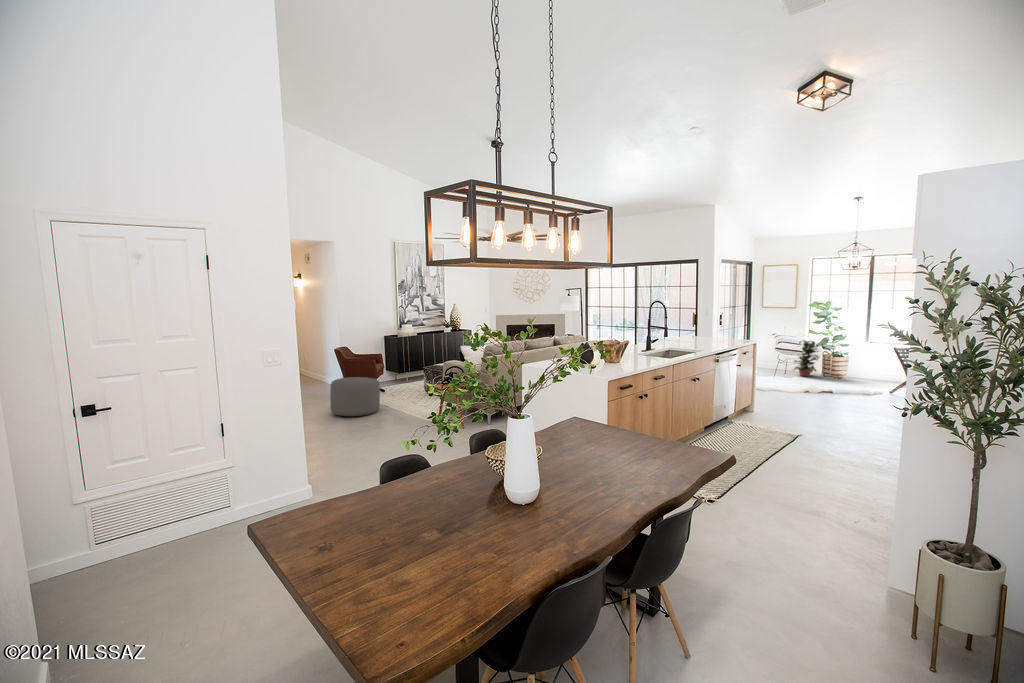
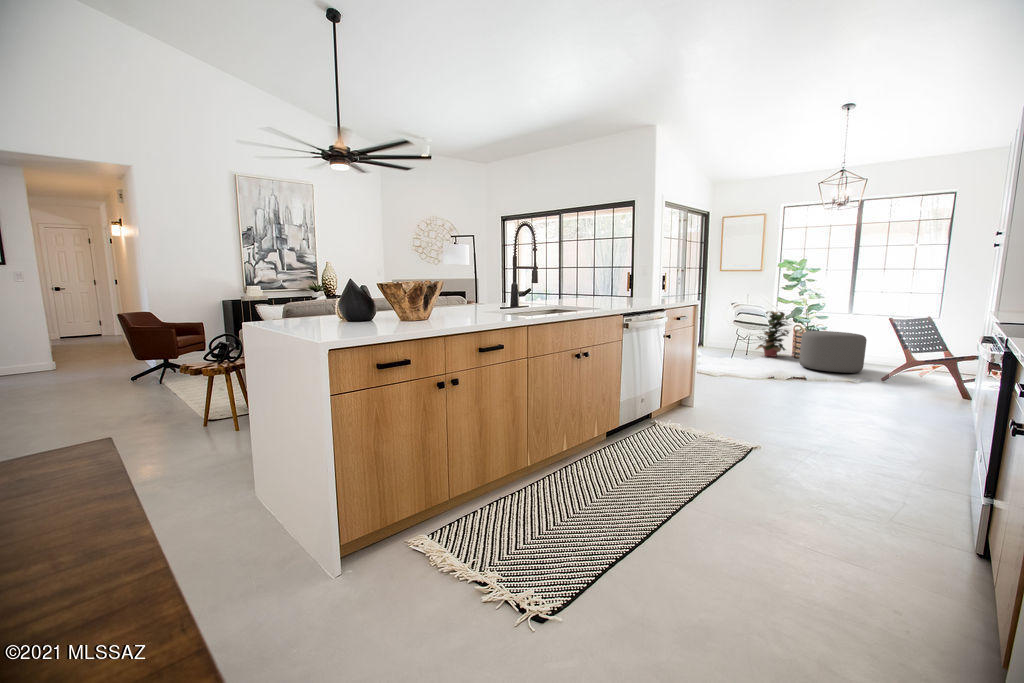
ottoman: present [330,377,380,416] -> present [799,331,867,373]

